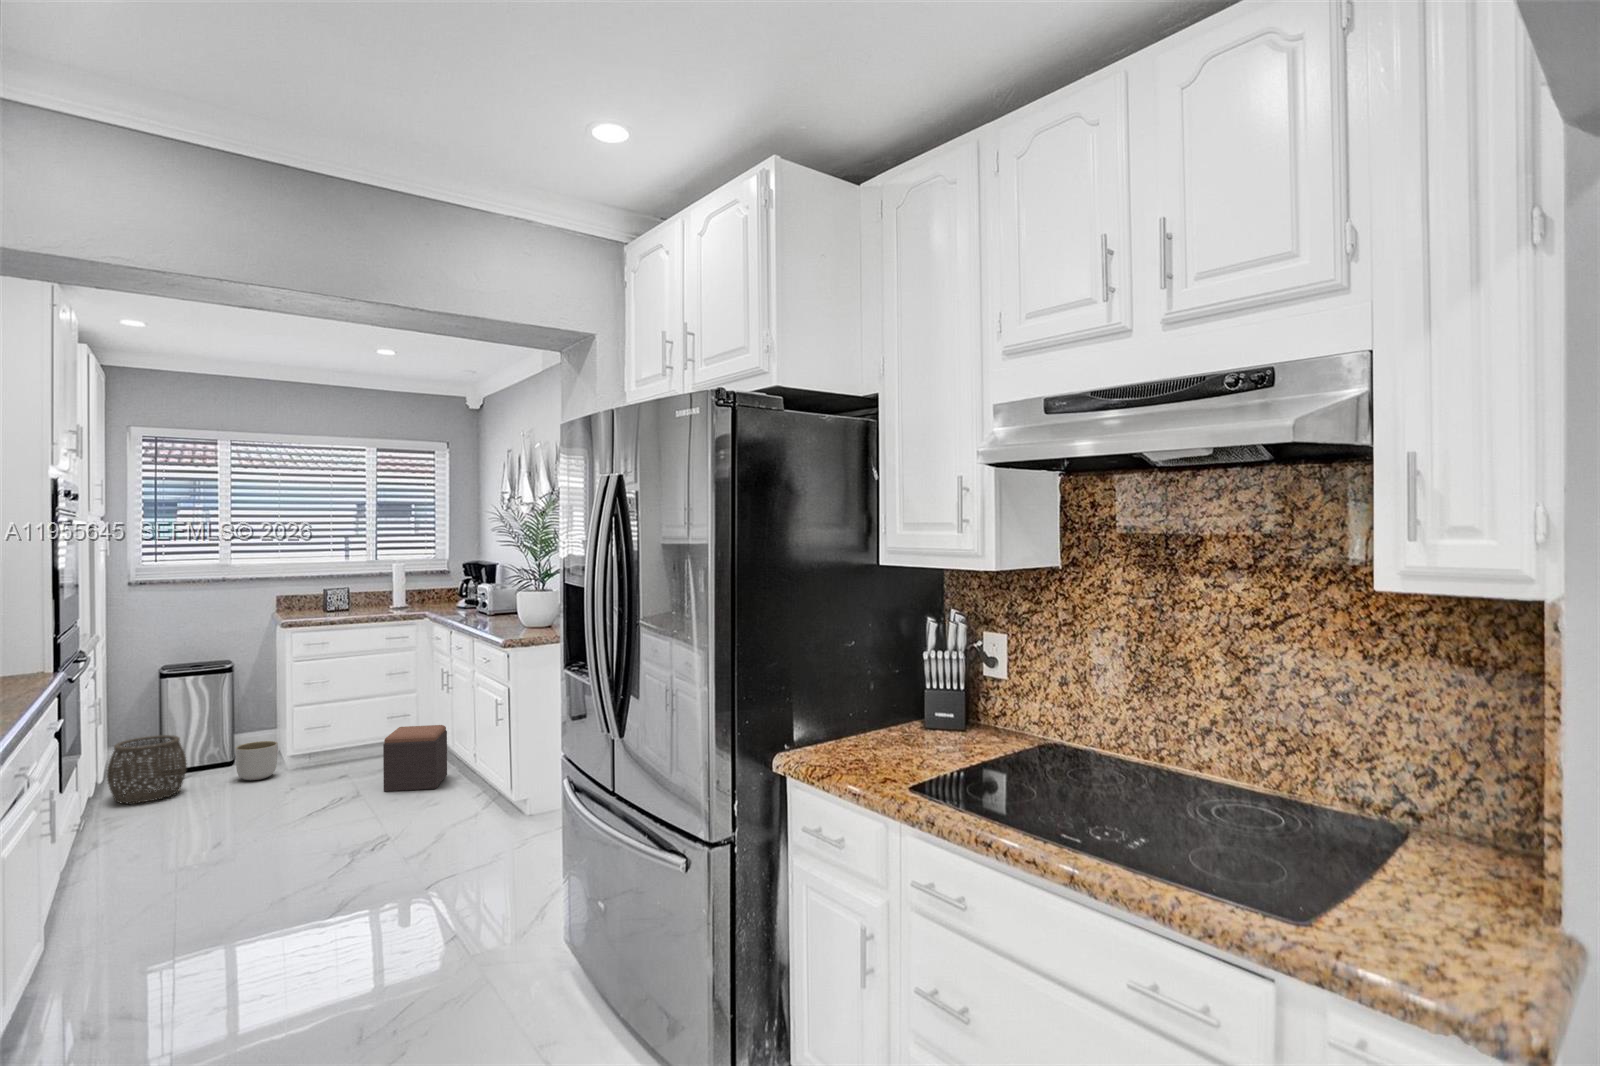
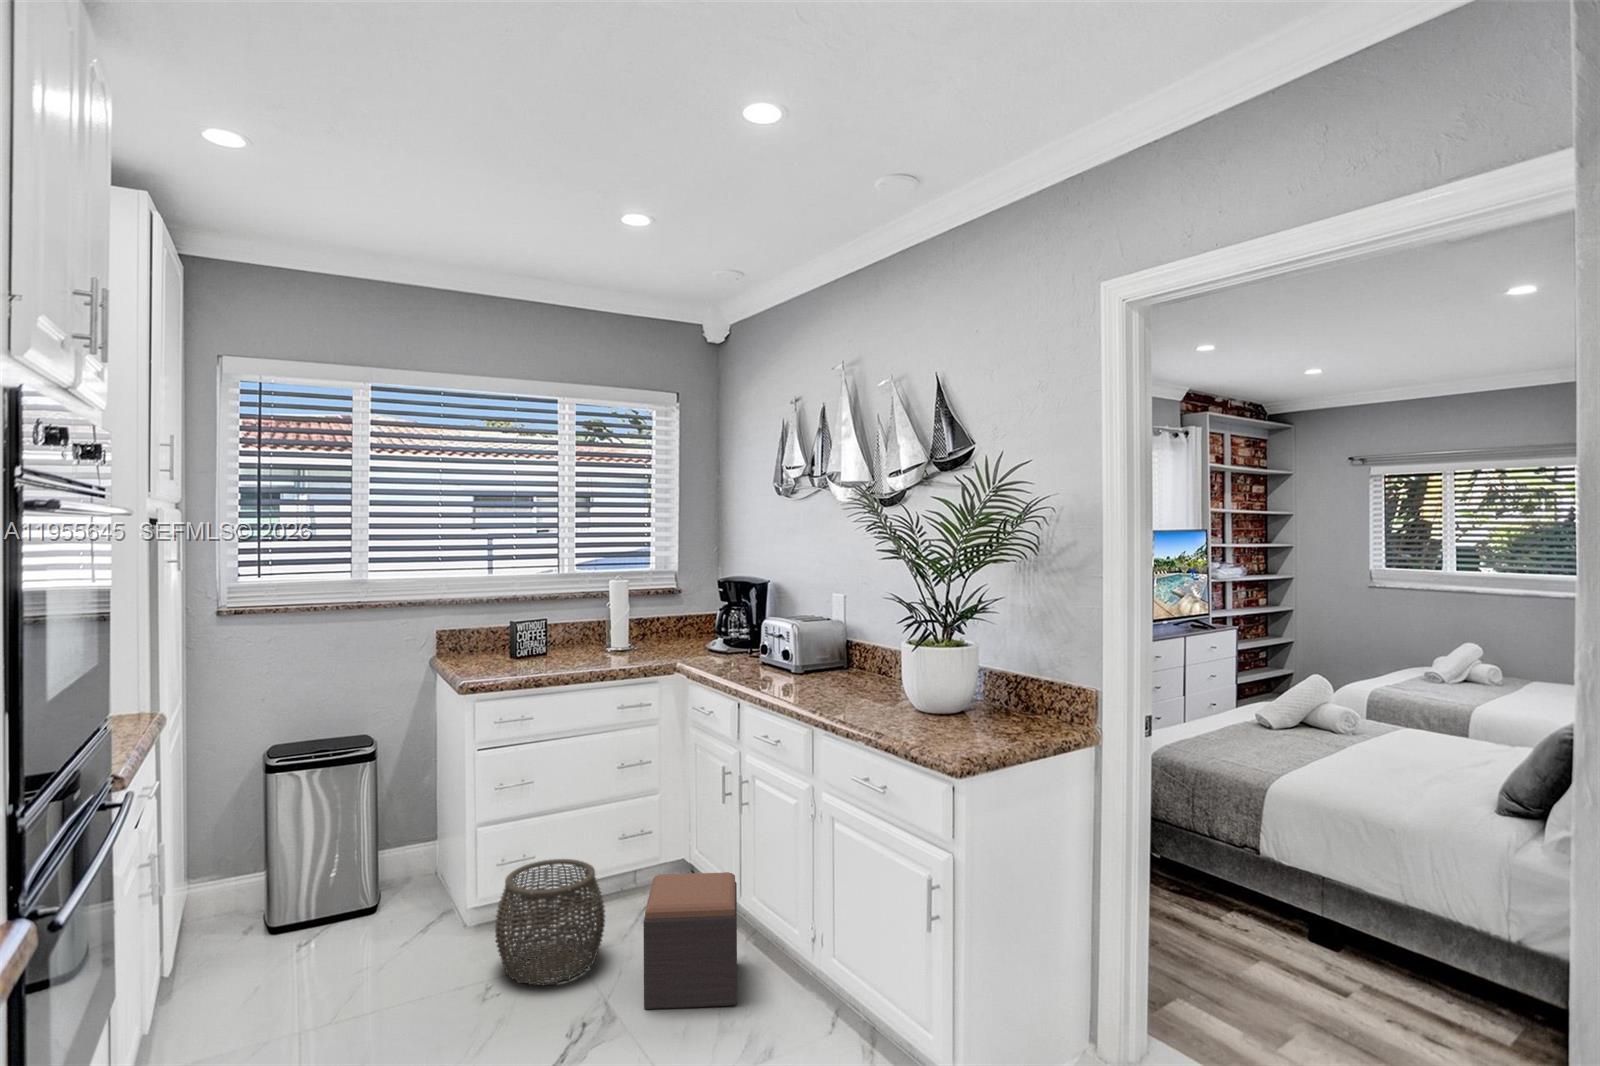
woven basket: present [107,735,187,804] -> present [495,859,605,986]
planter: present [235,741,278,780] -> none [383,883,450,959]

